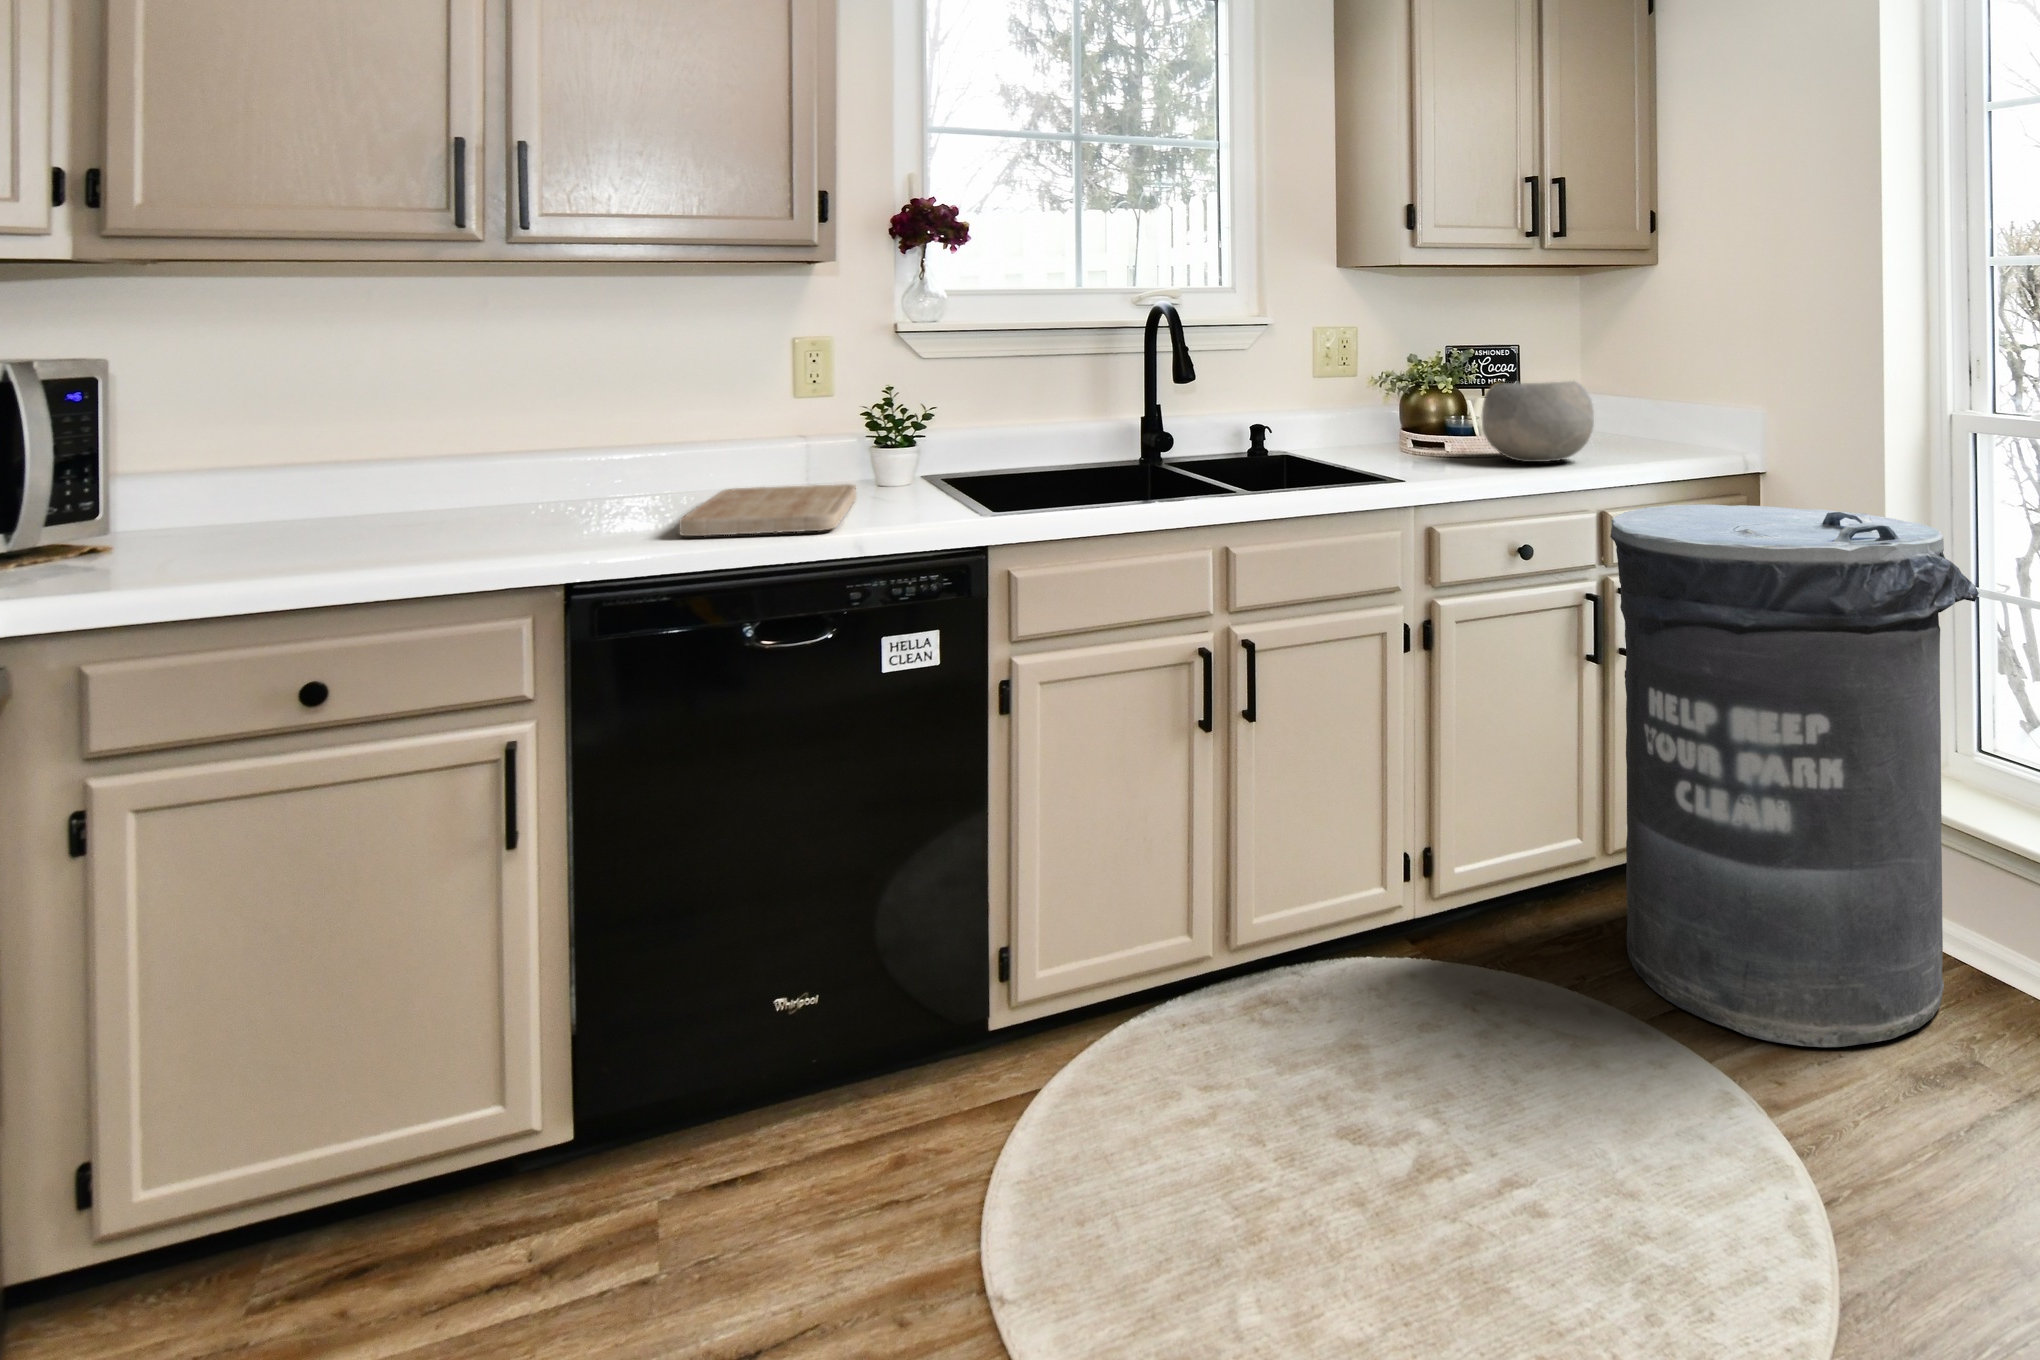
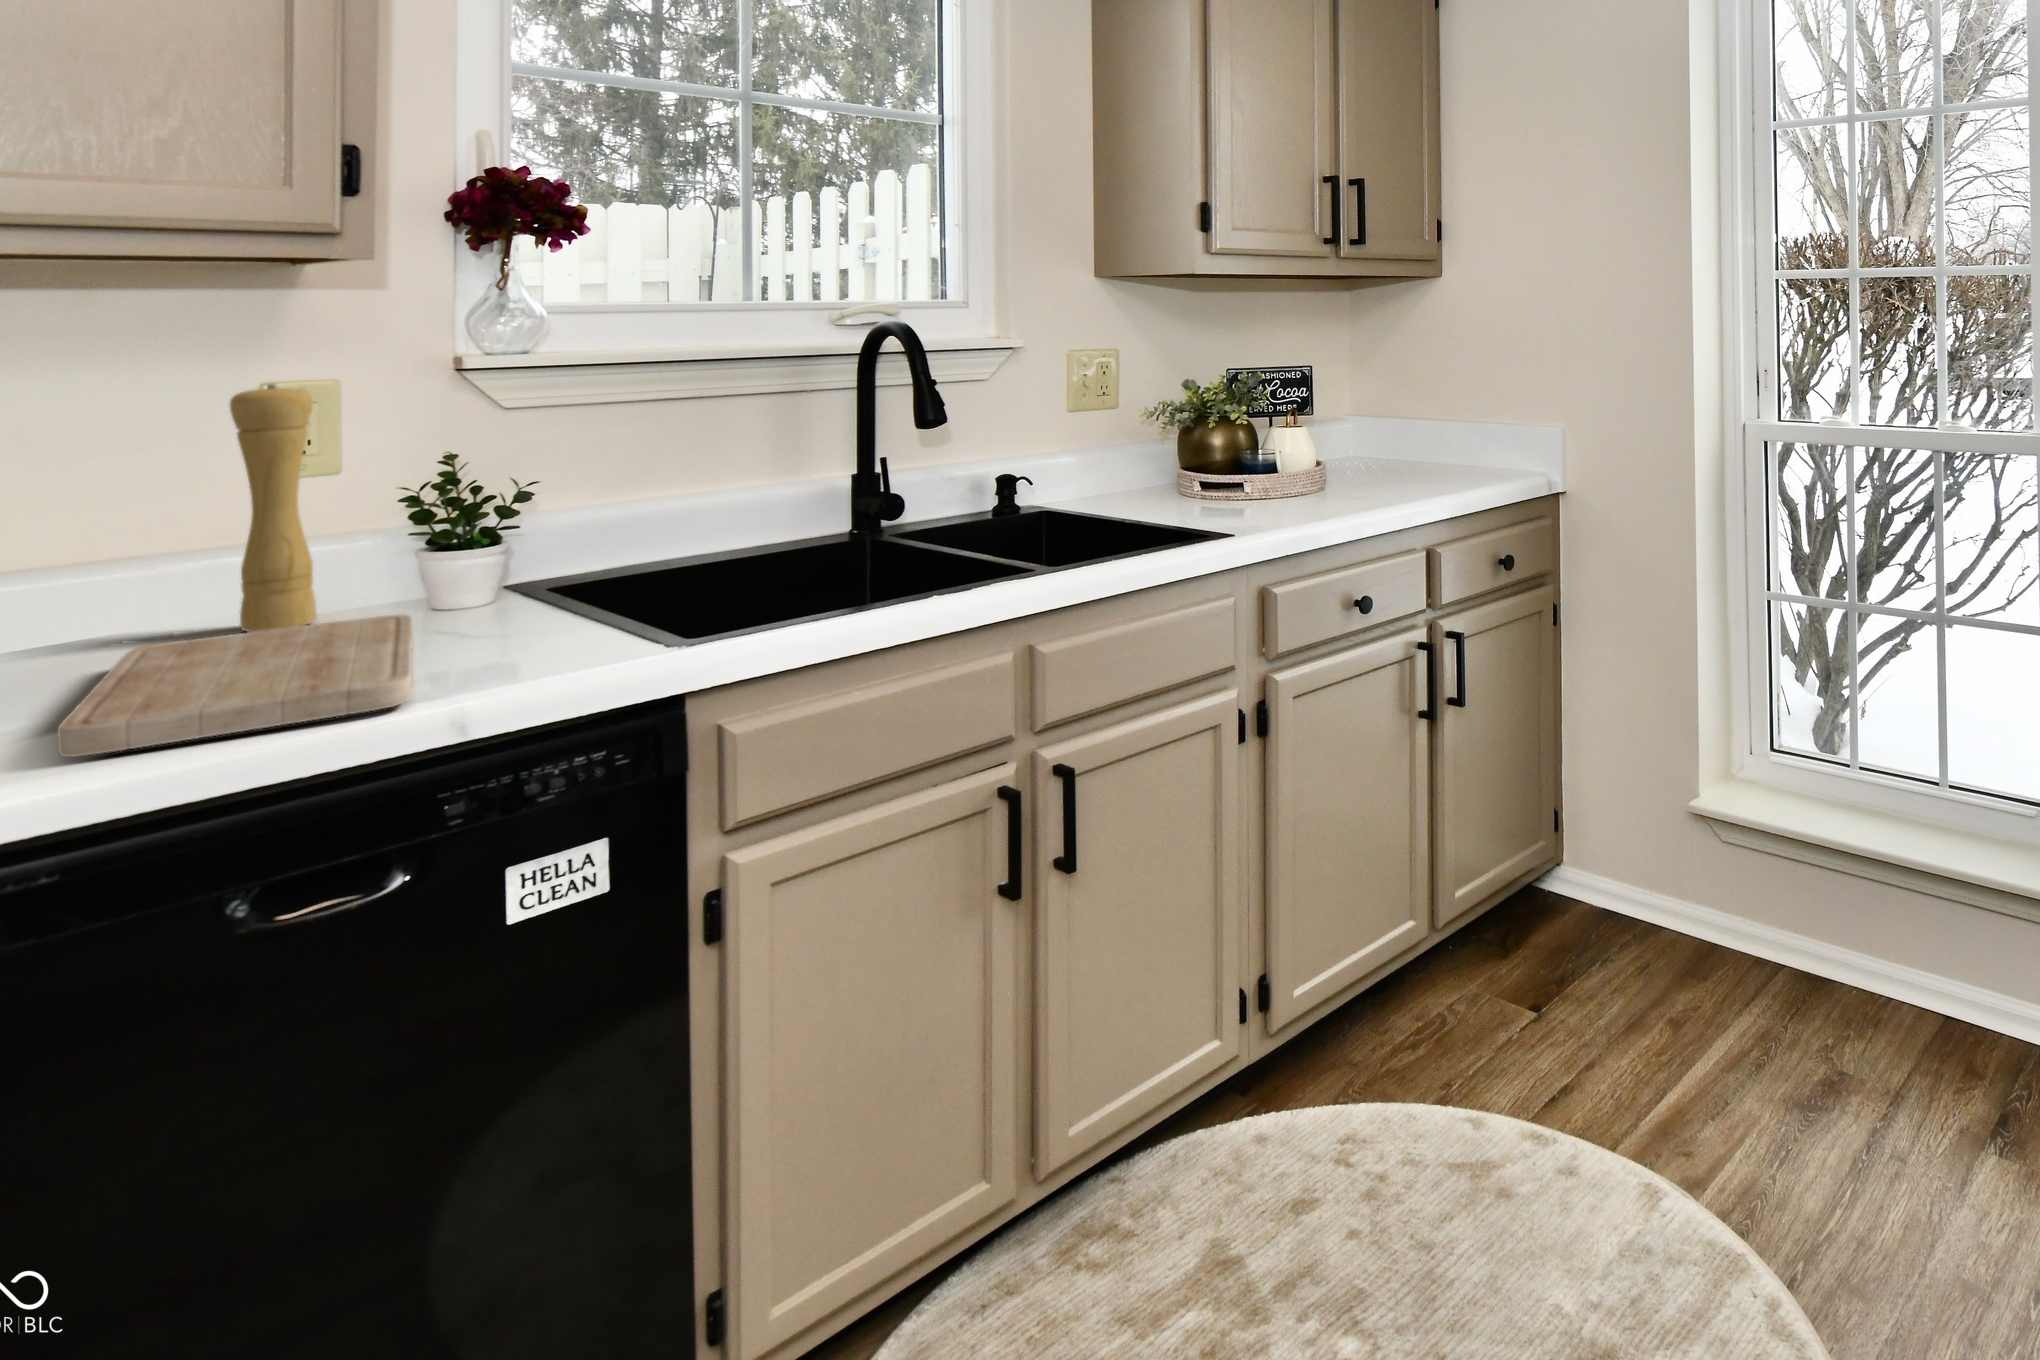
pepper mill: none [774,338,815,489] -> present [229,384,317,632]
bowl: present [1481,381,1594,462] -> none [1274,404,1397,498]
trash can: present [1610,504,1979,1047] -> none [1451,528,1810,1109]

